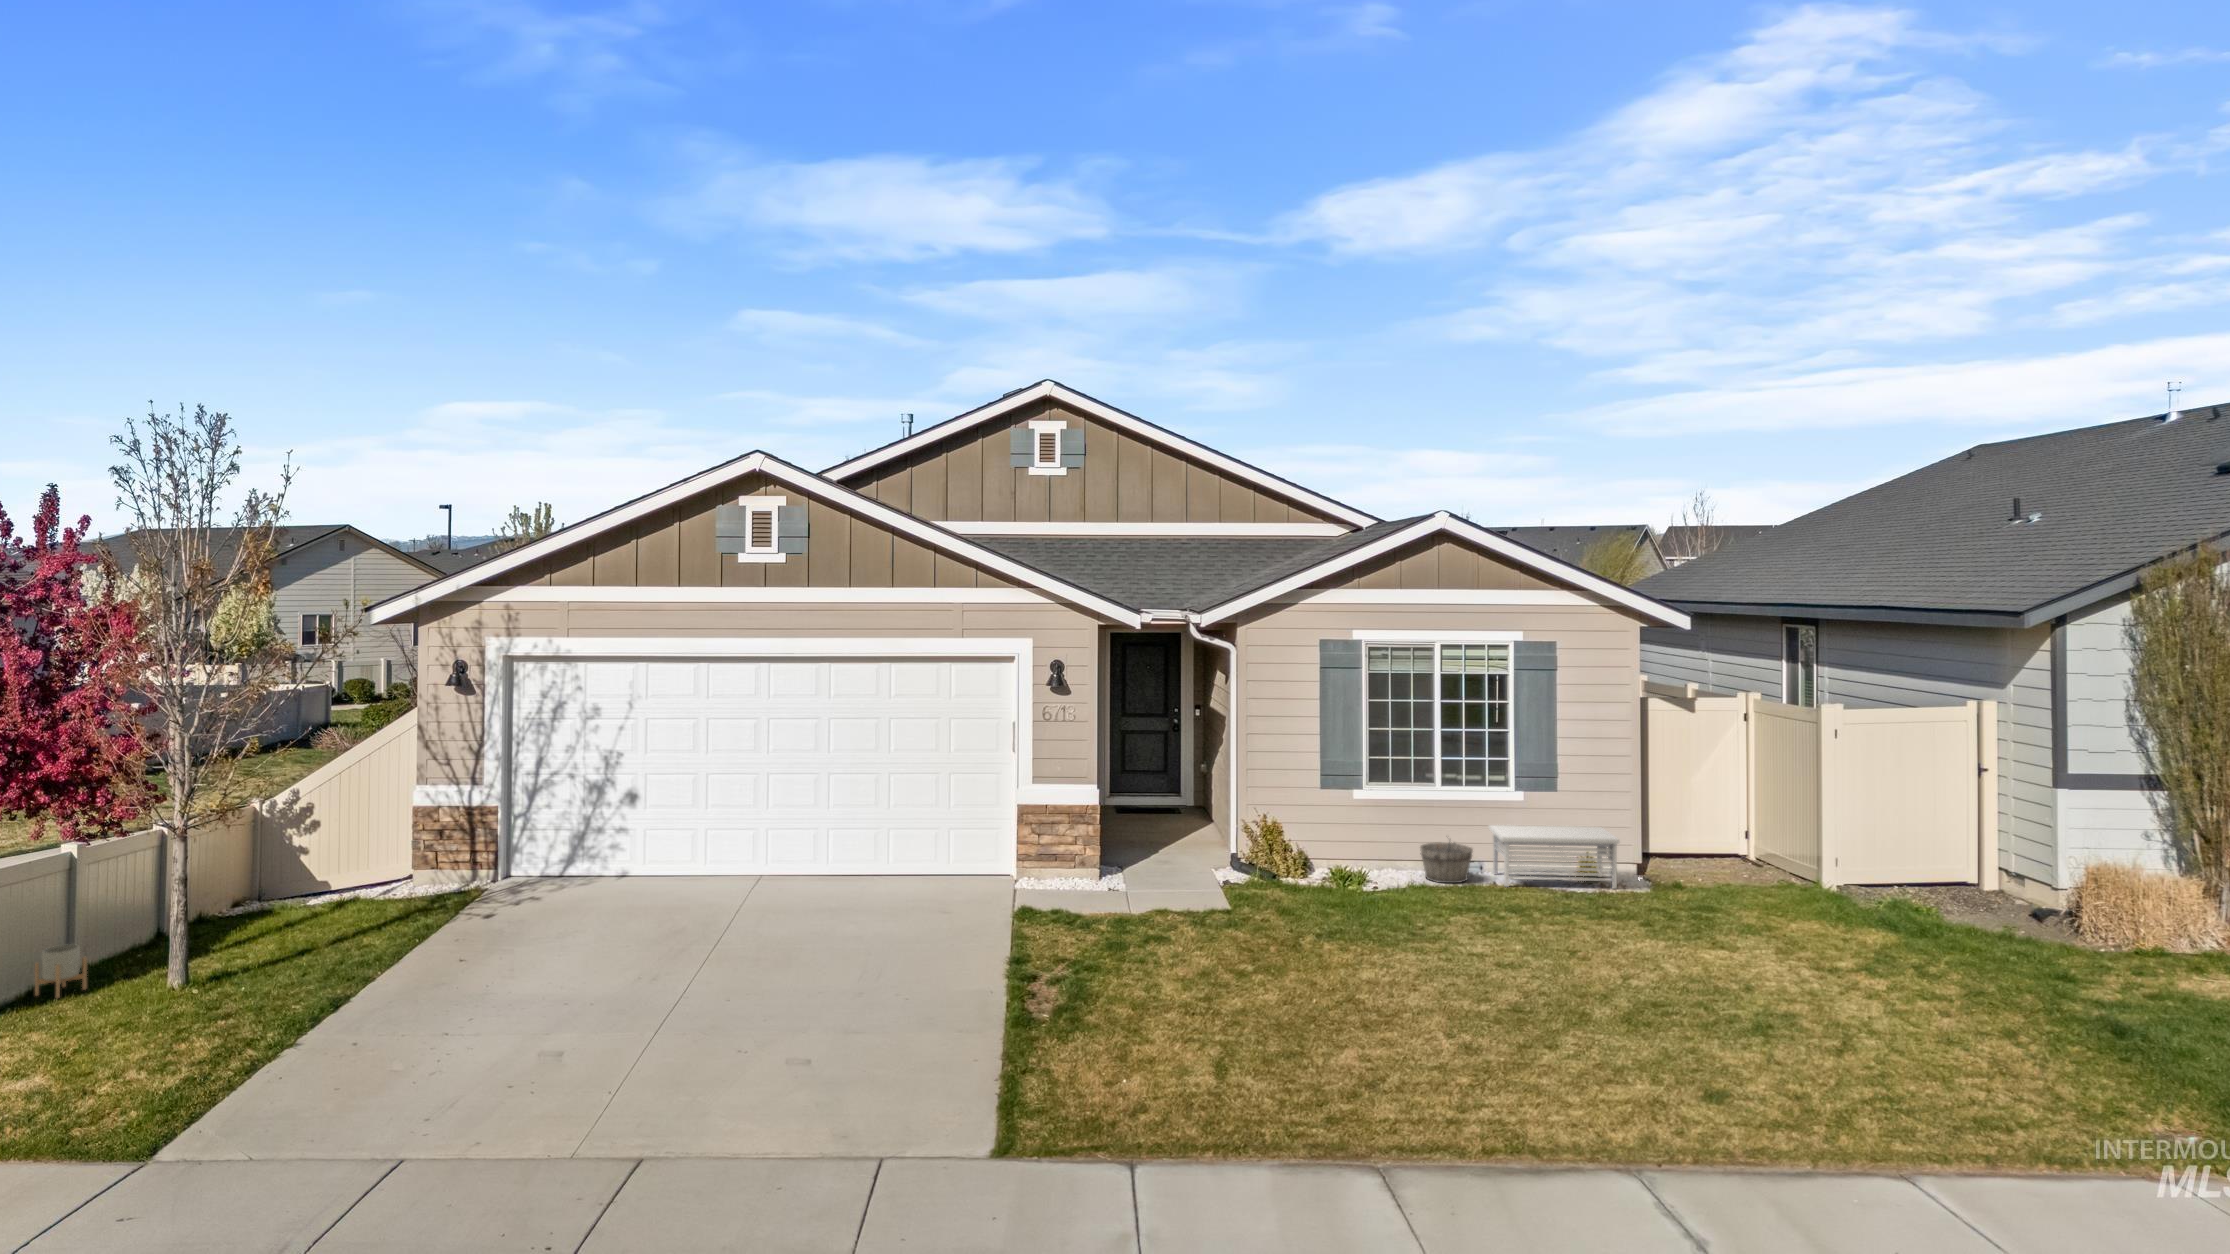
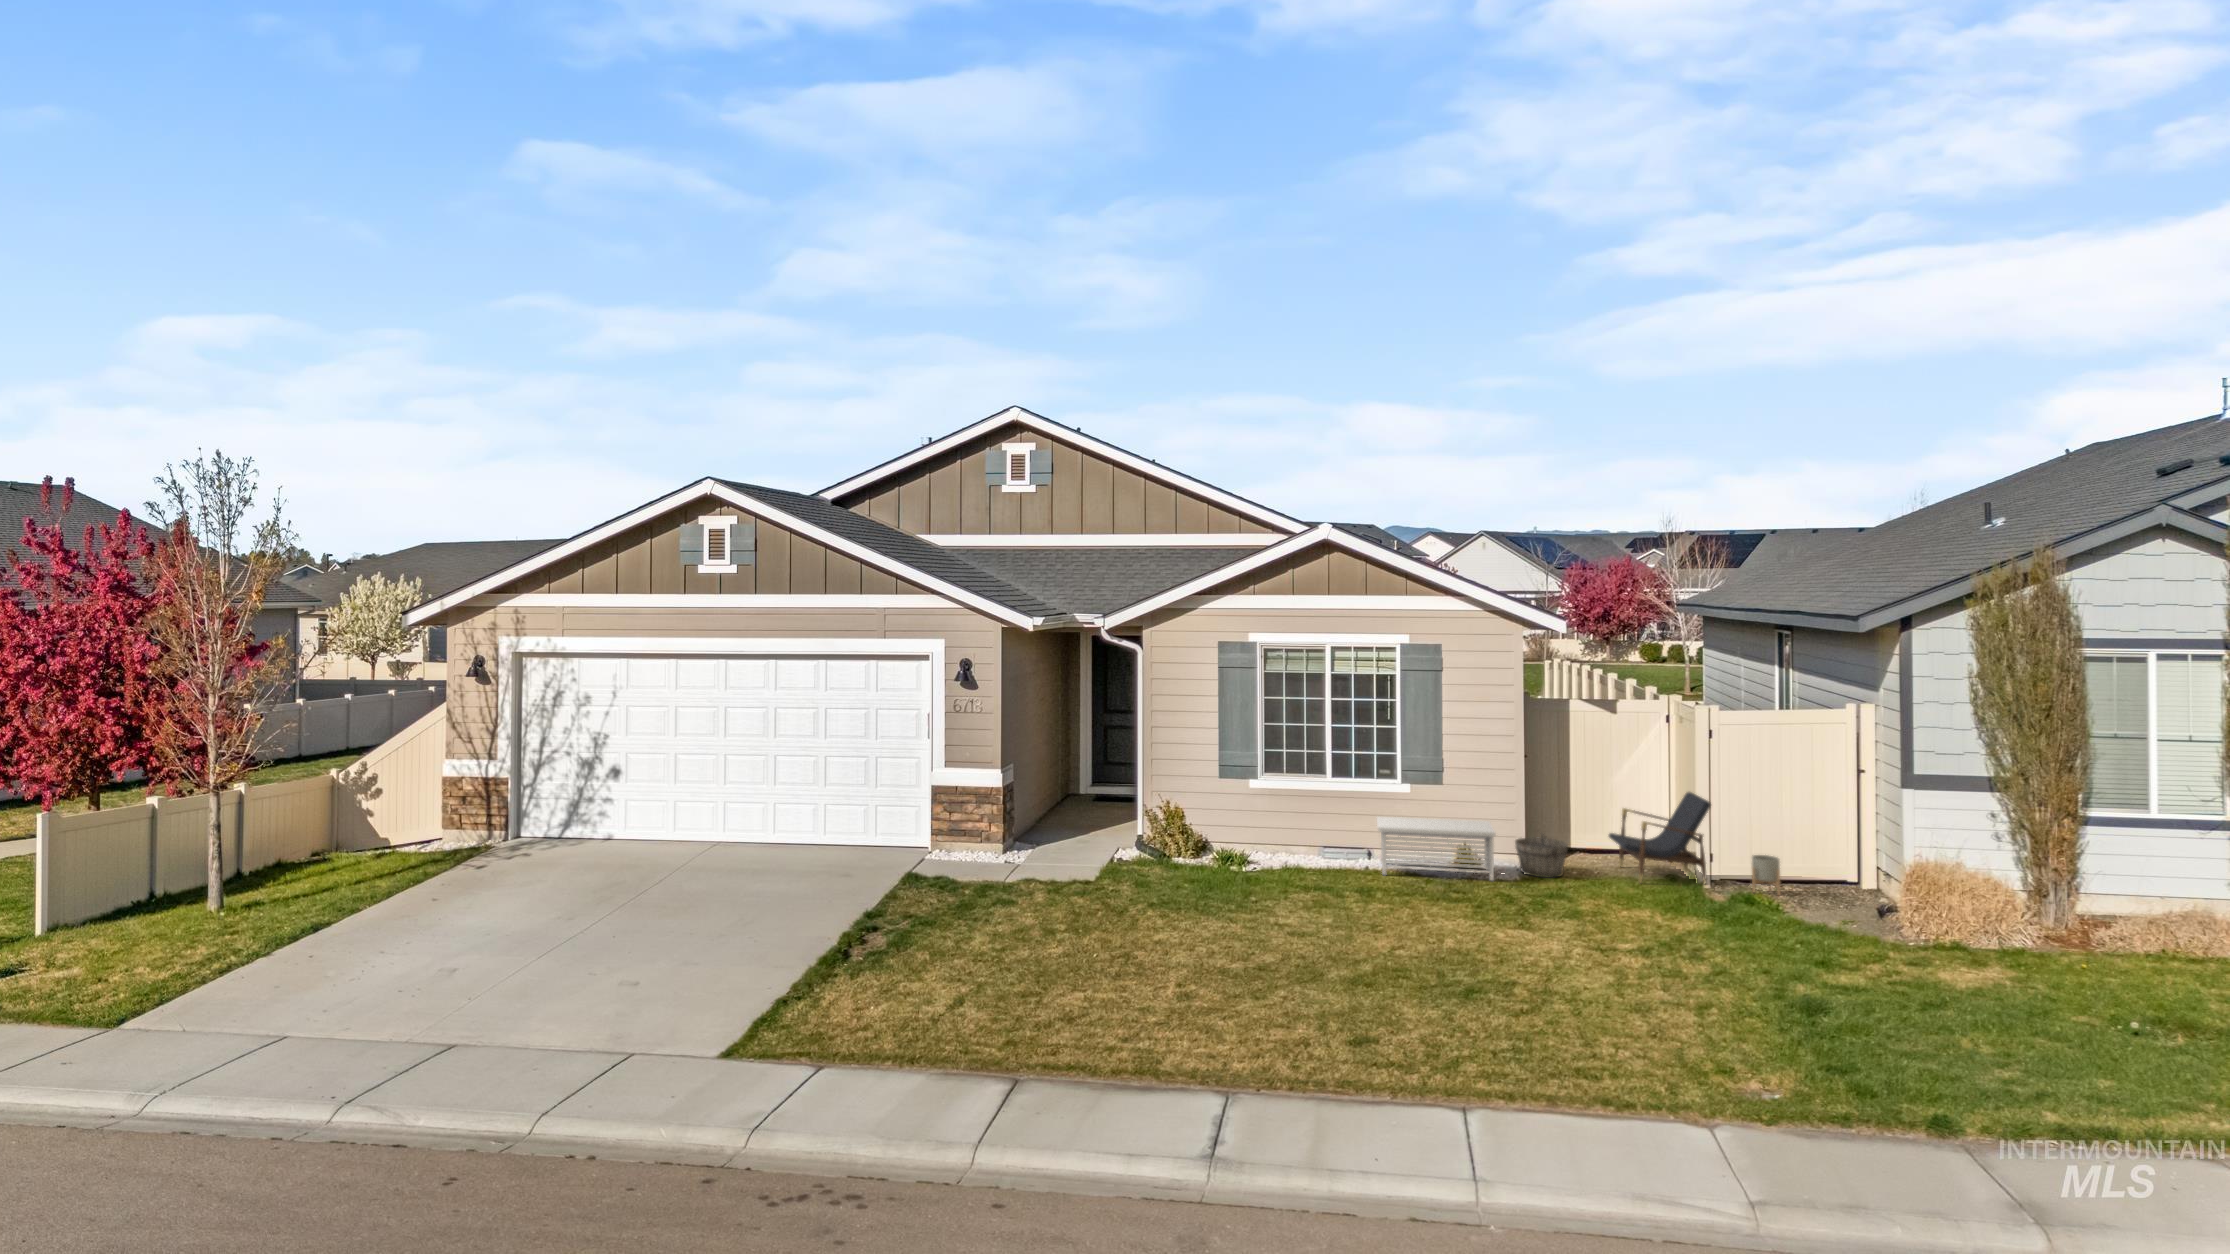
lounge chair: none [1711,792,1818,886] -> present [1609,792,1711,883]
wooden bucket: present [1420,842,1473,883] -> present [1515,836,1568,878]
planter: present [35,944,87,998] -> present [1752,855,1781,895]

